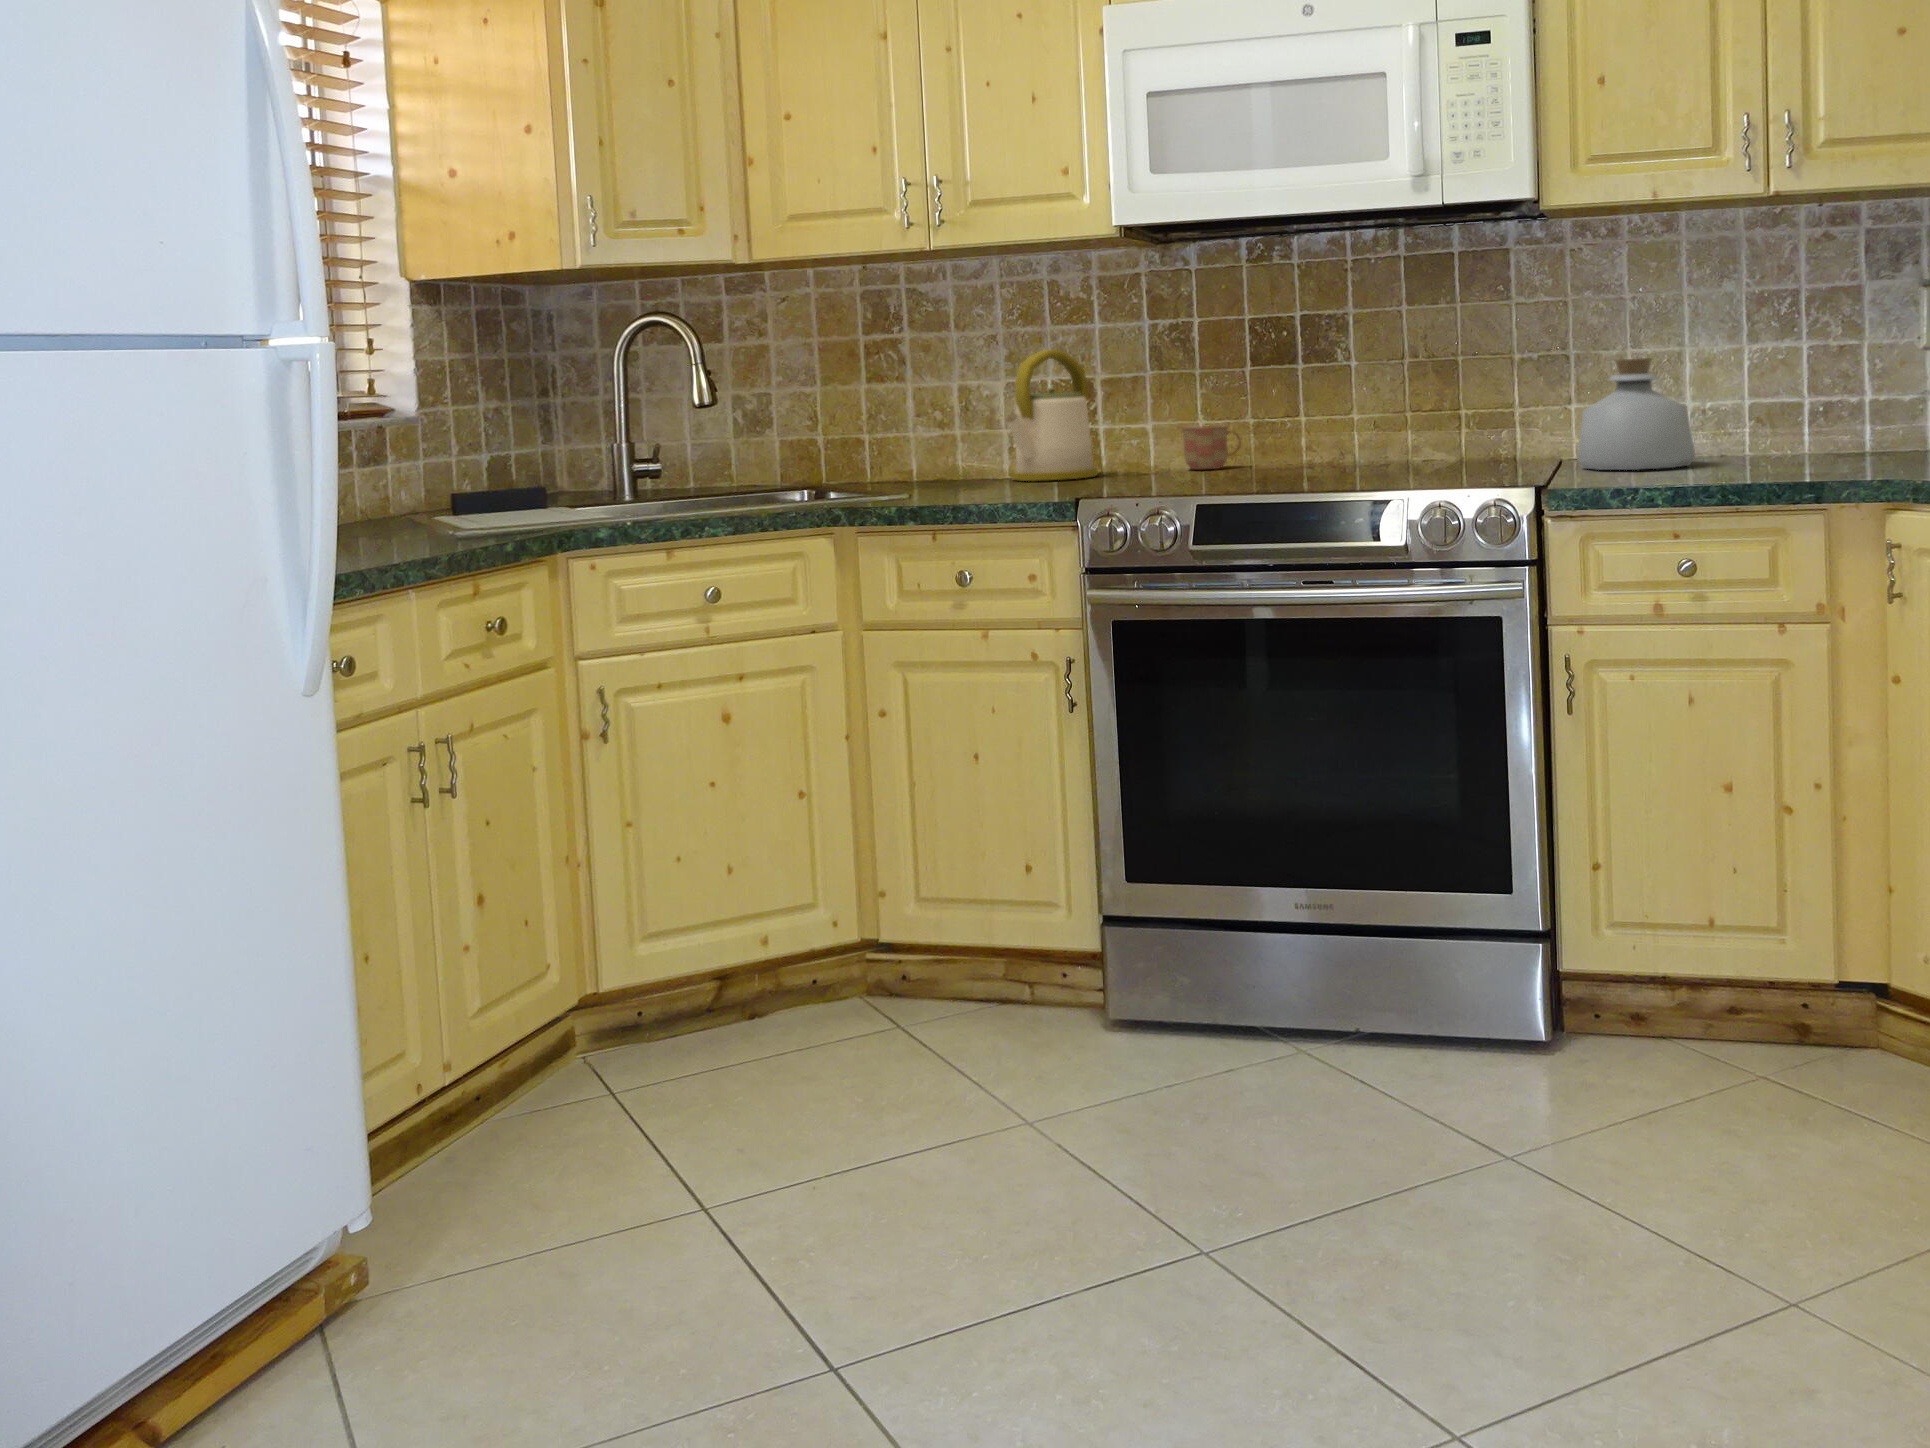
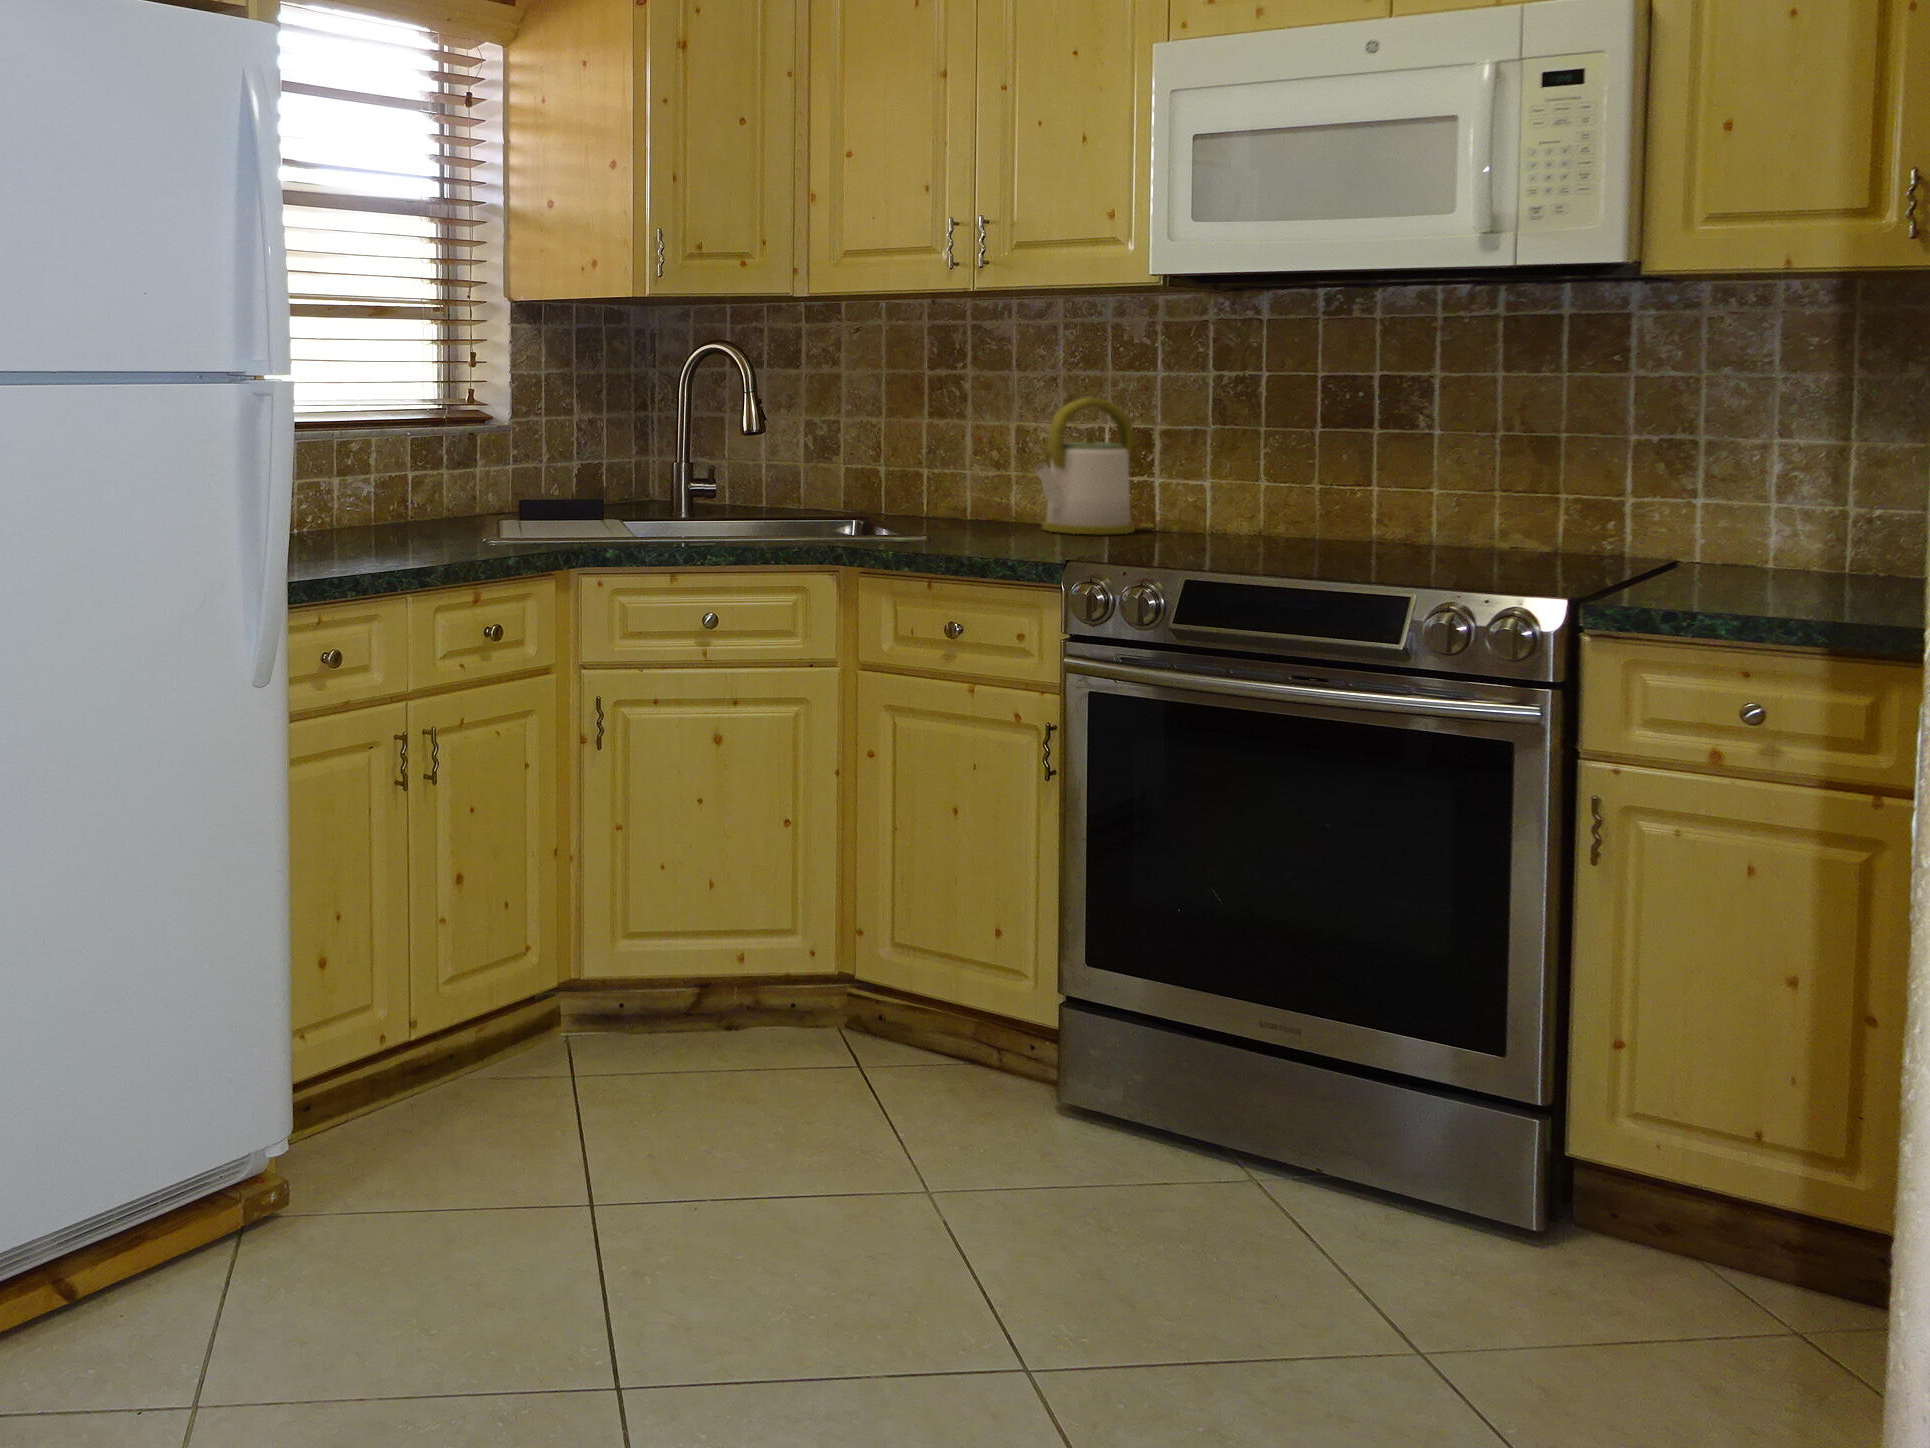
bottle: present [1577,358,1696,470] -> none [1675,456,1834,593]
mug: present [1182,425,1241,469] -> none [1233,488,1301,537]

